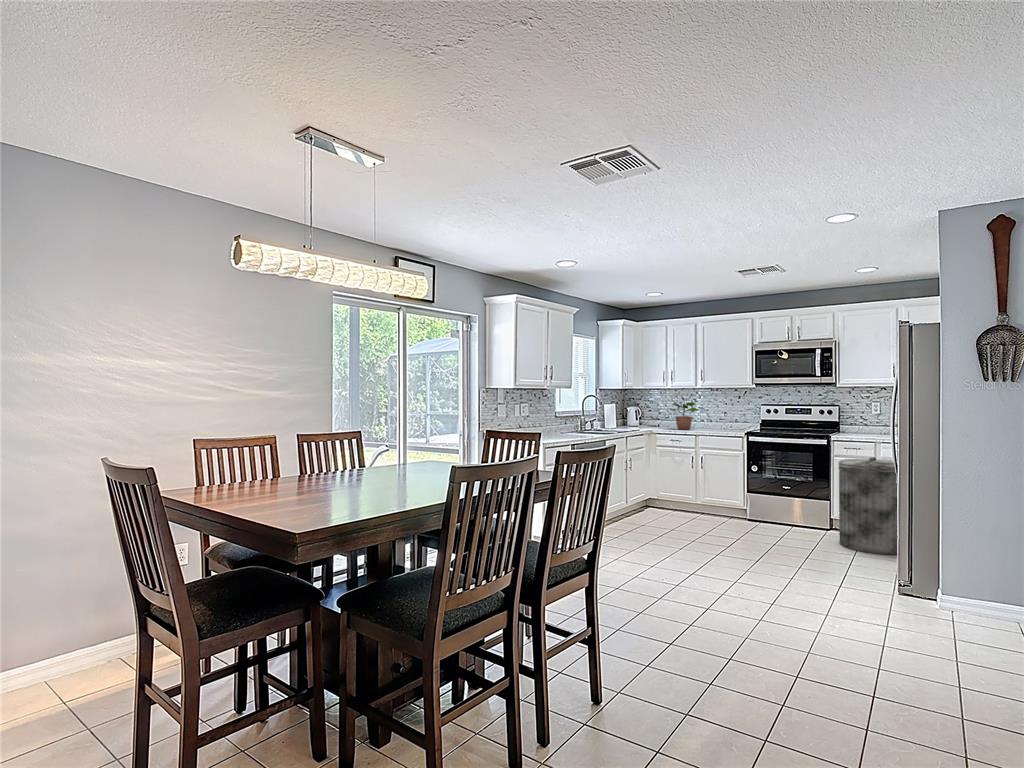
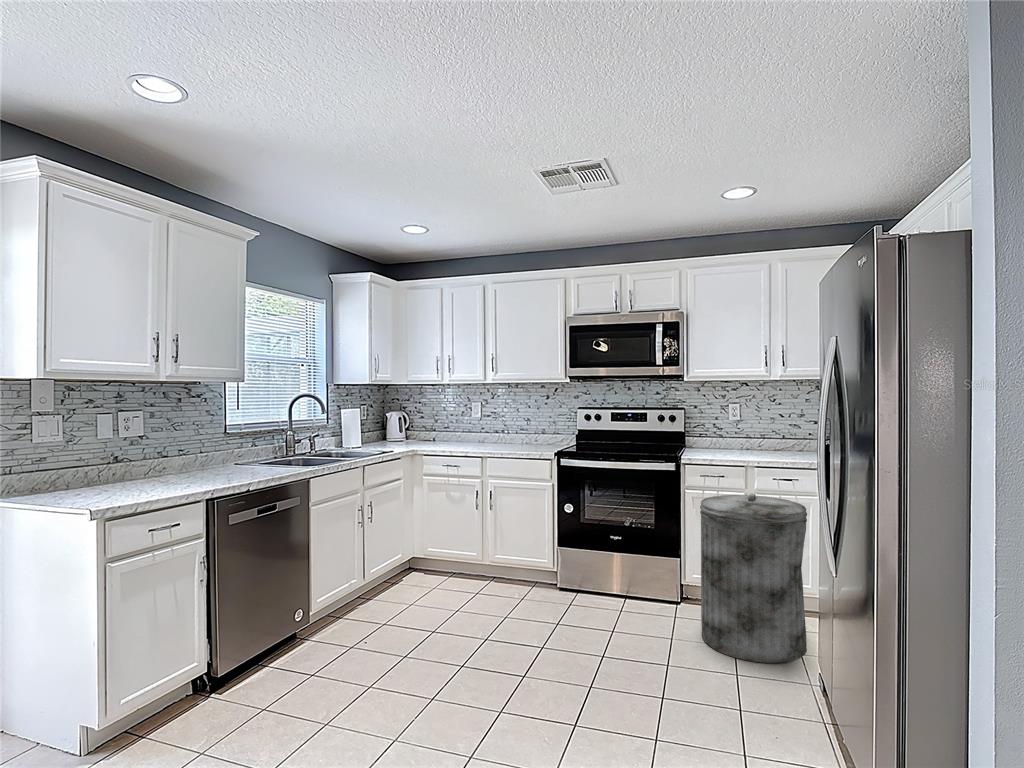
potted plant: present [671,394,698,430] -> none [443,391,486,449]

